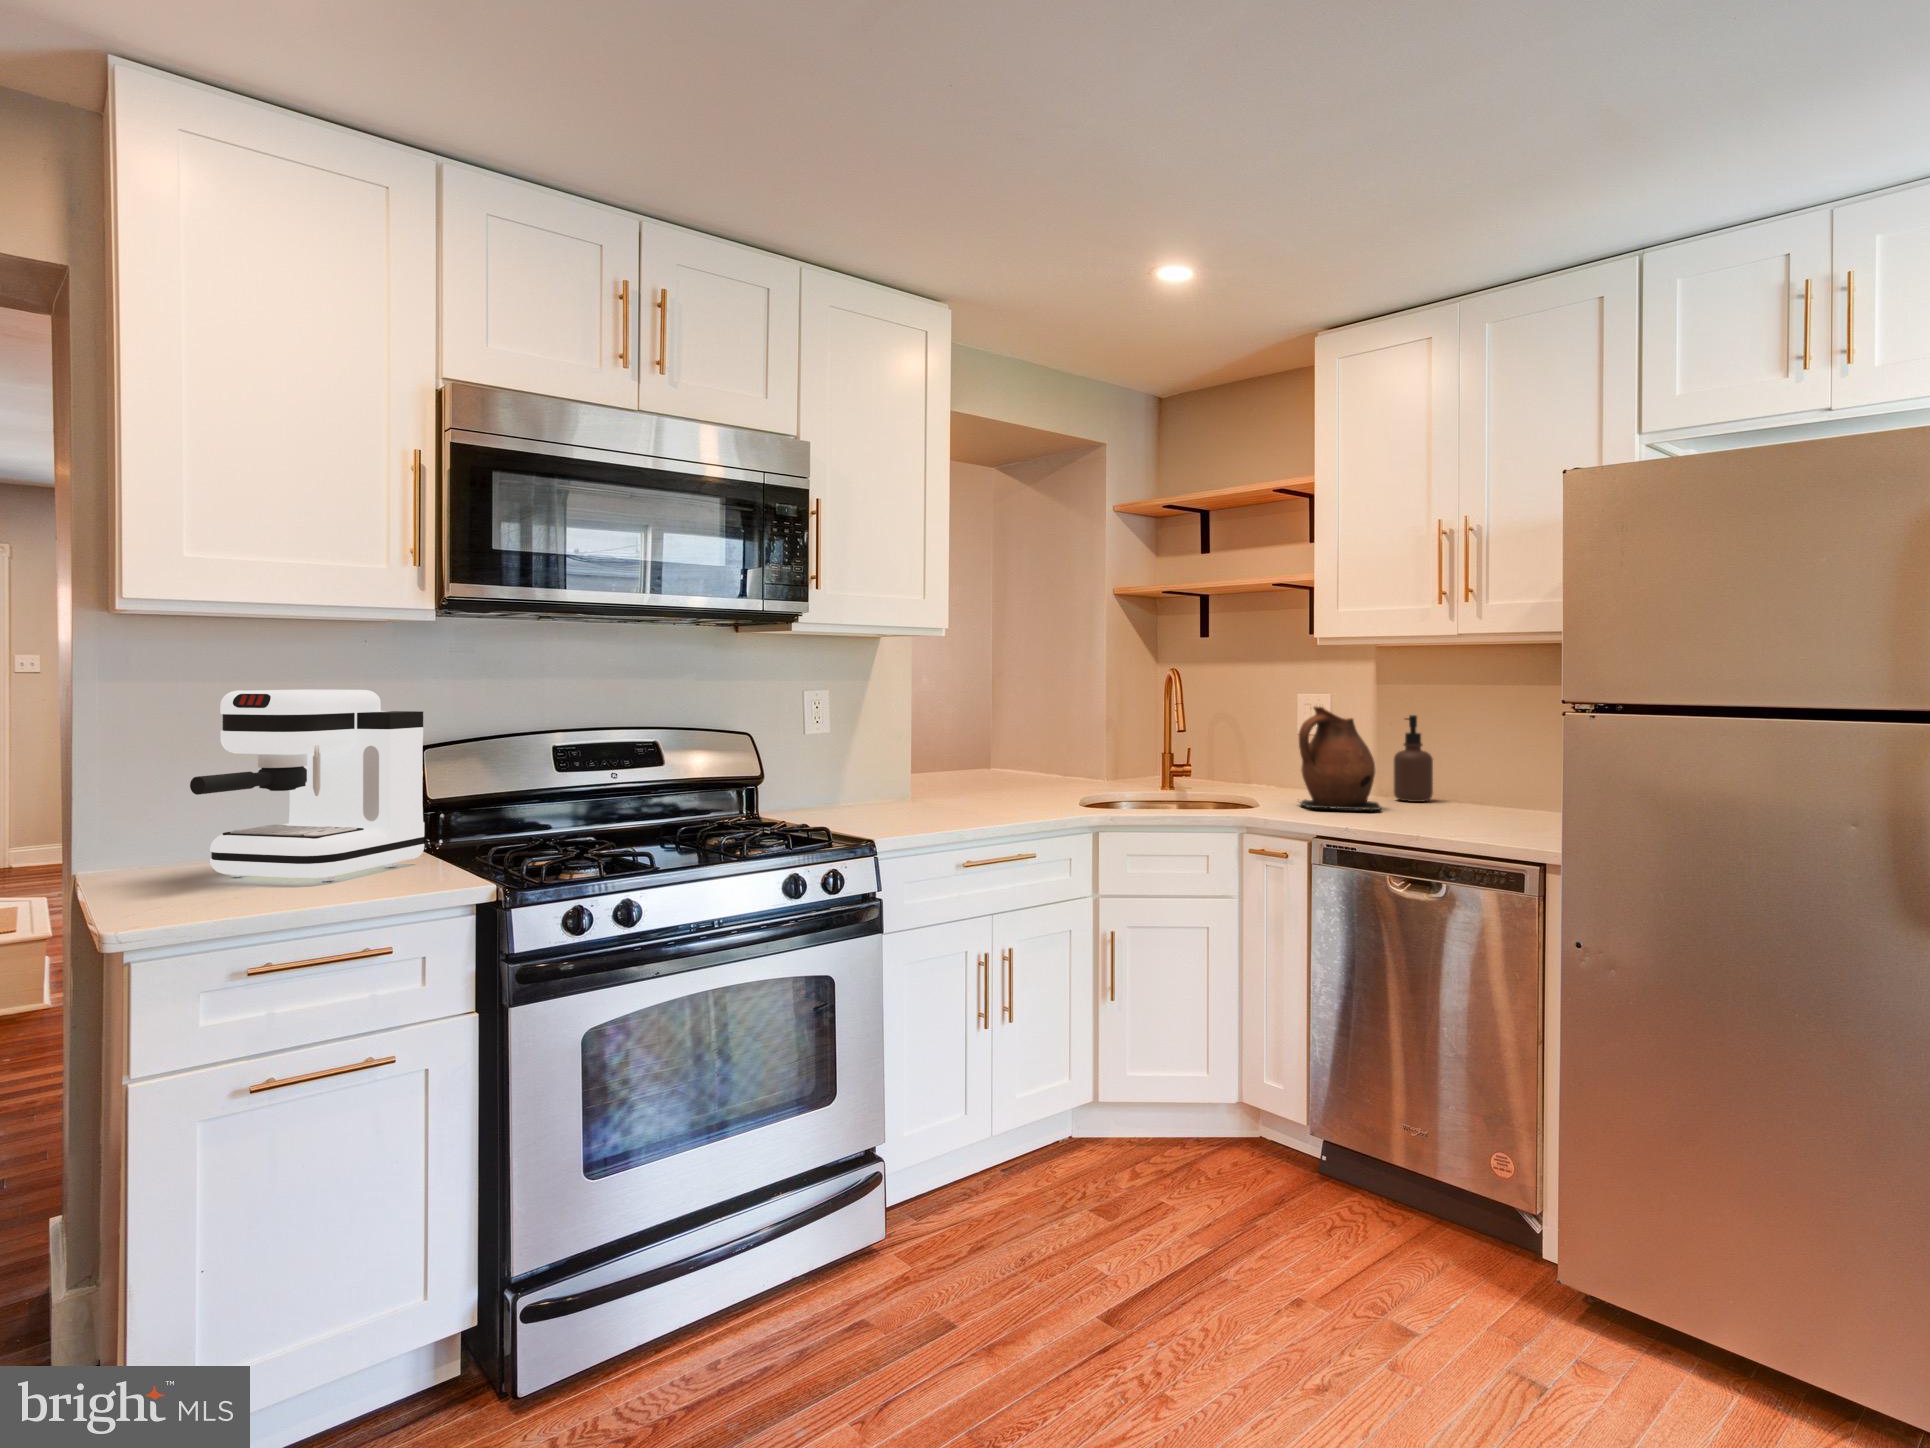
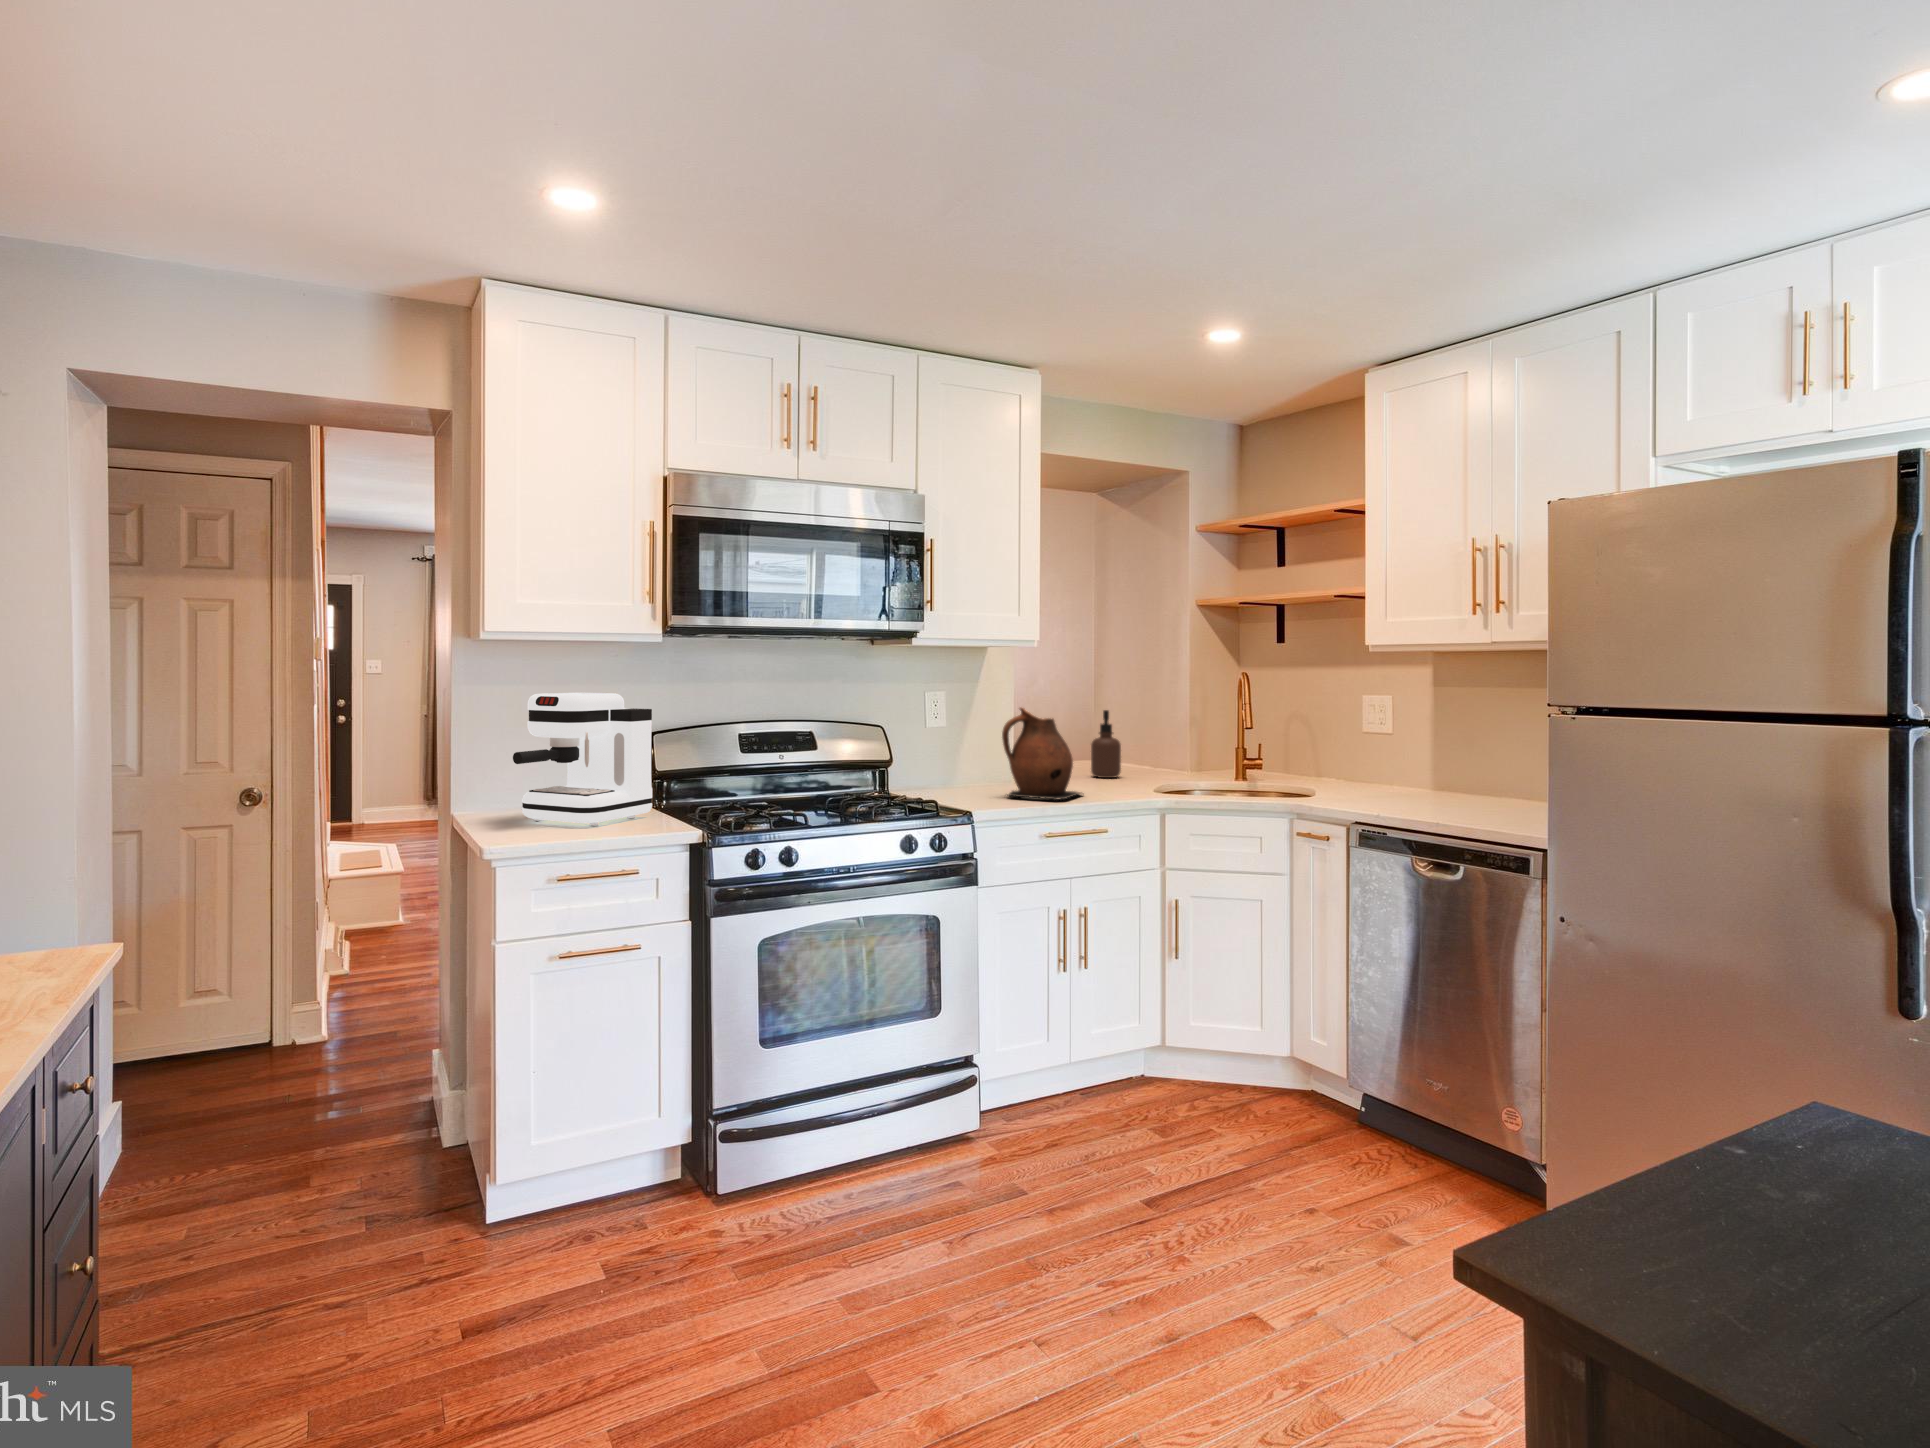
ceramic pitcher: present [1299,706,1380,811] -> present [1002,708,1082,800]
soap dispenser: present [1394,715,1433,802] -> present [1091,710,1121,778]

